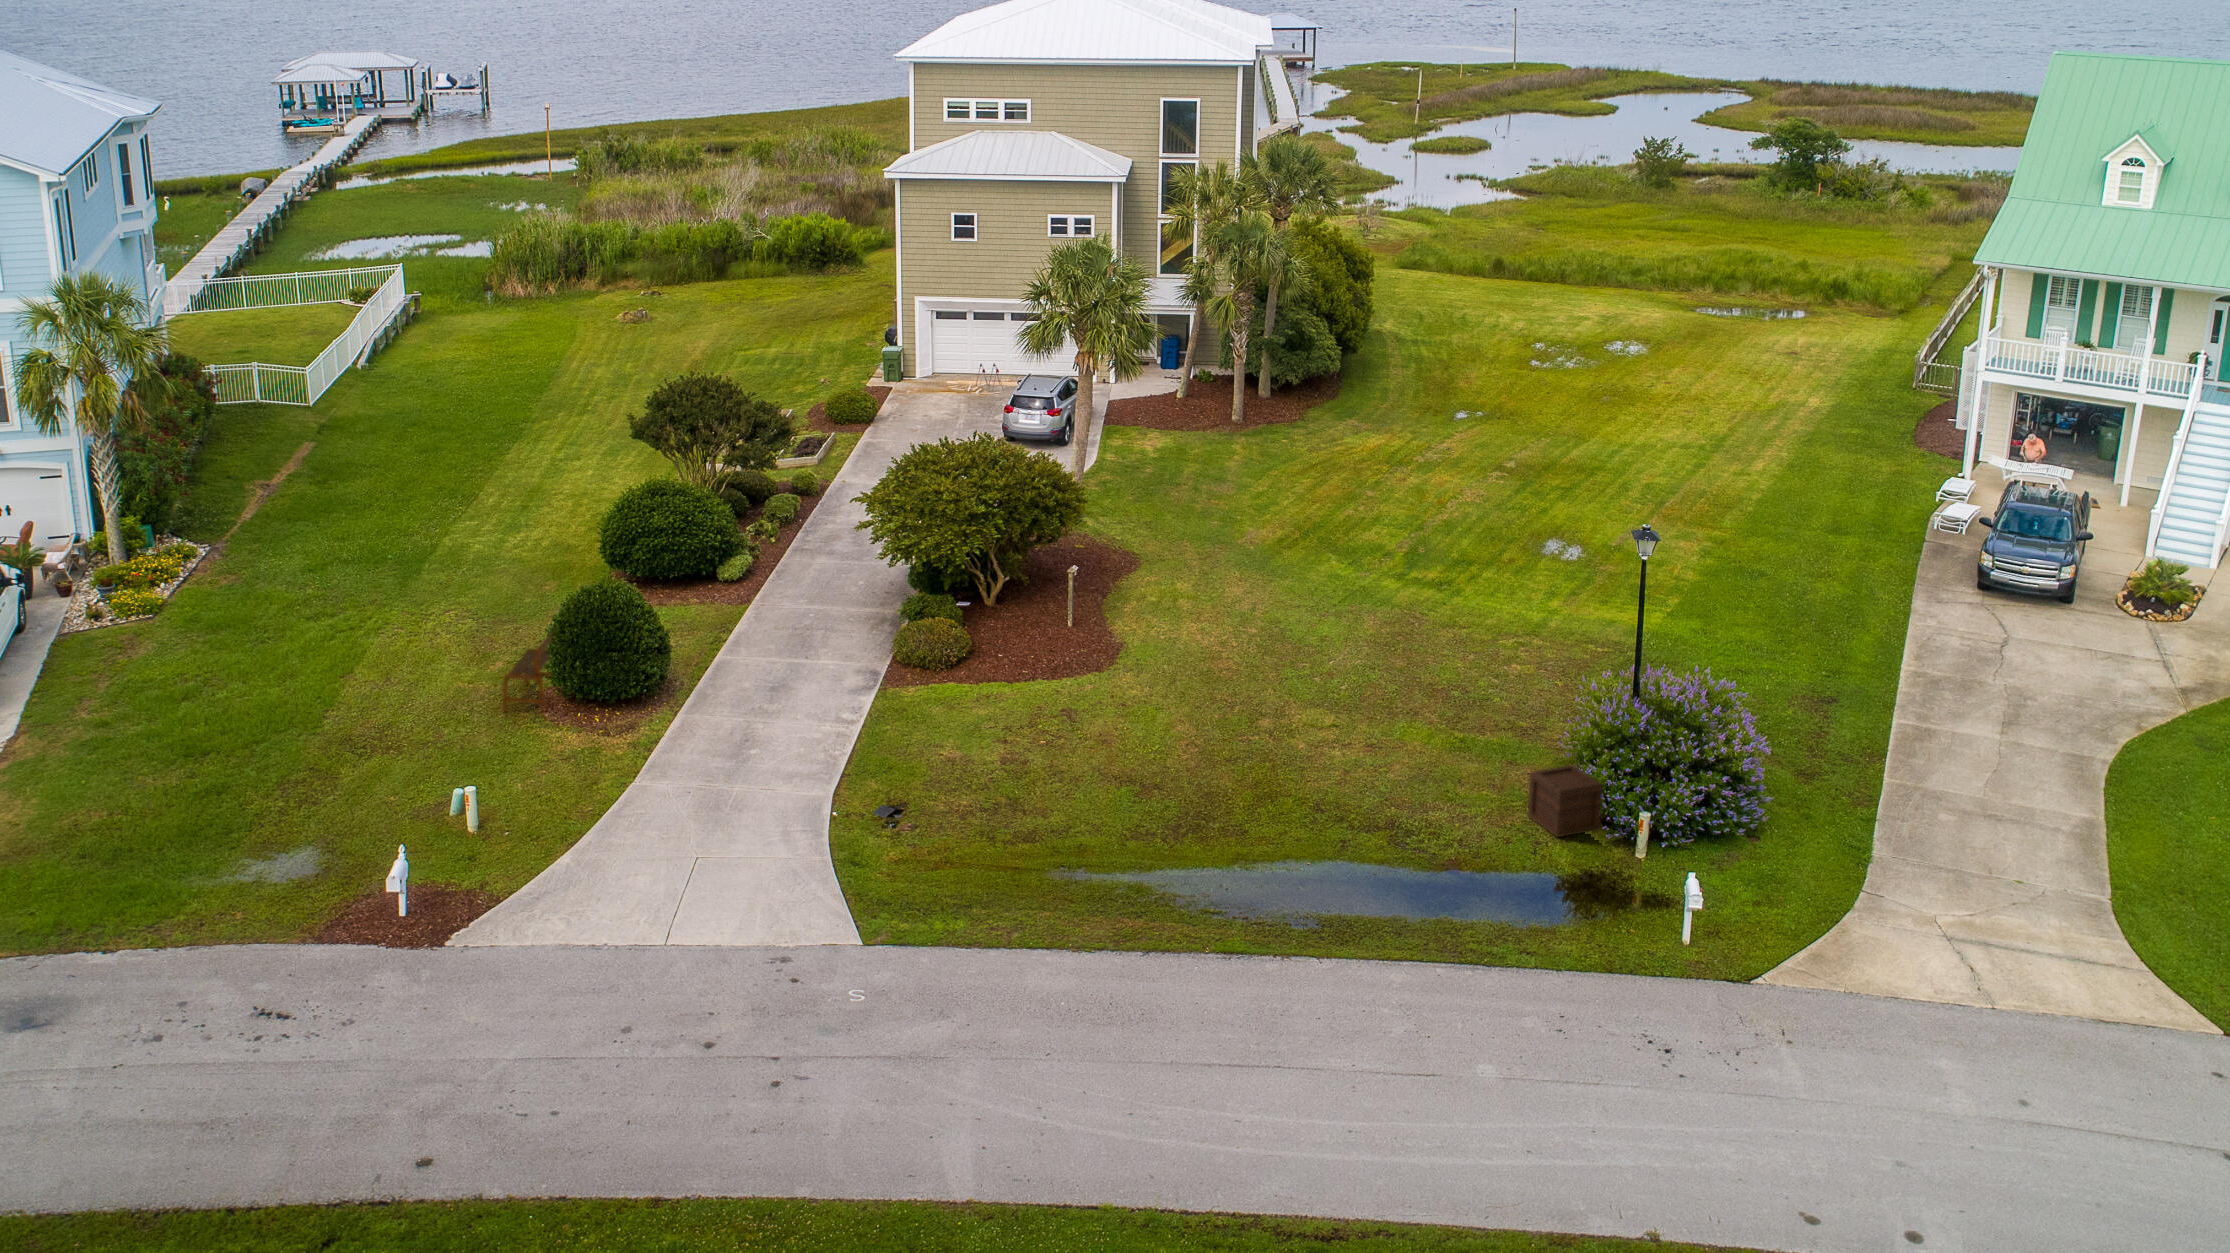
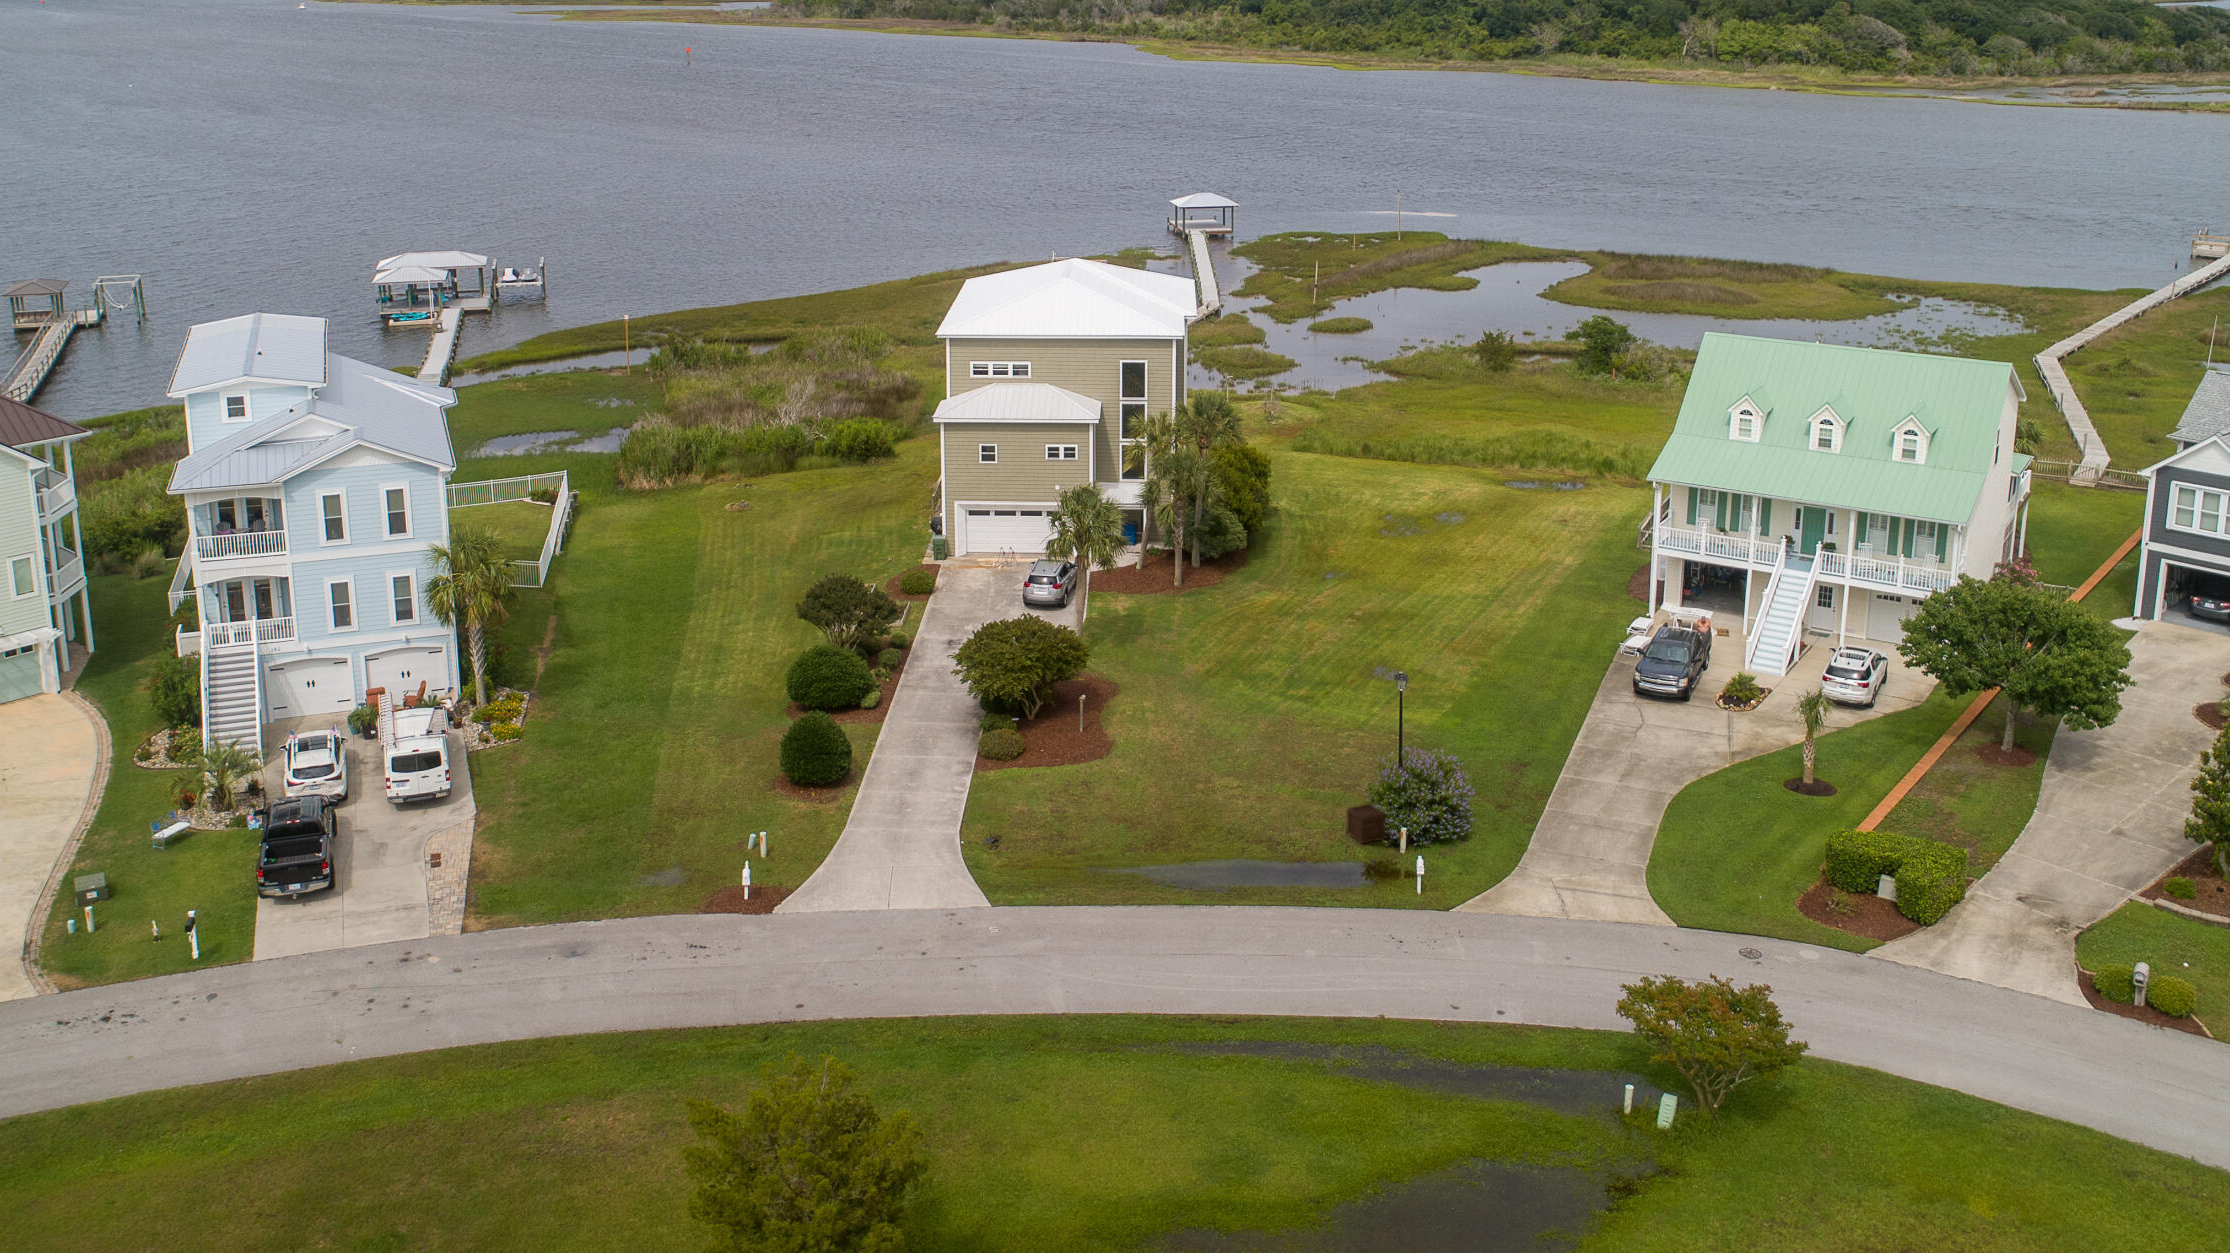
bench: present [503,632,553,712] -> none [758,739,789,792]

